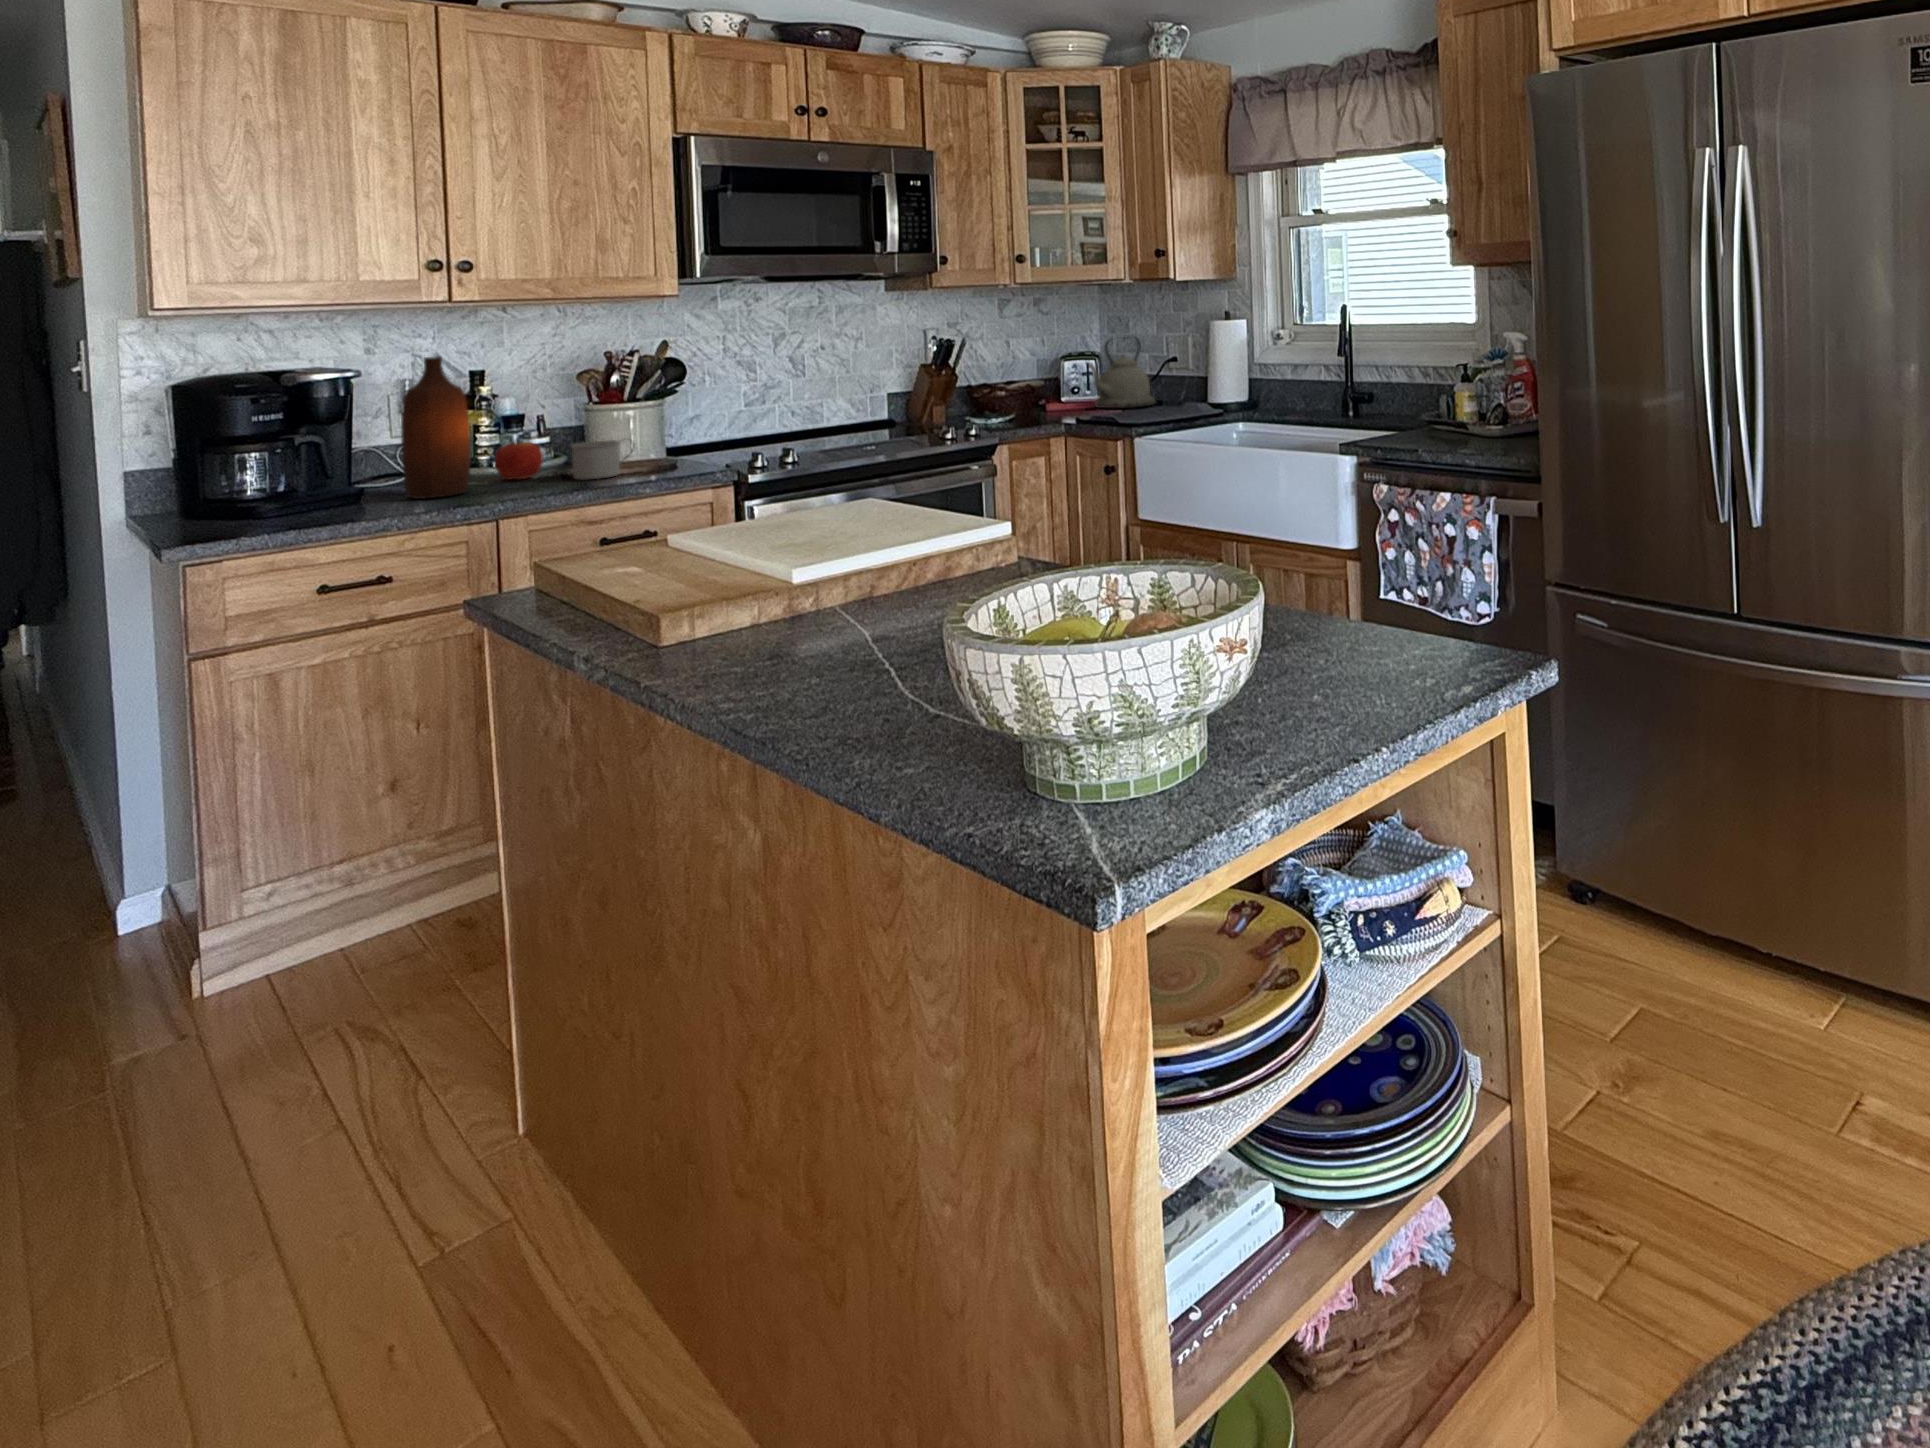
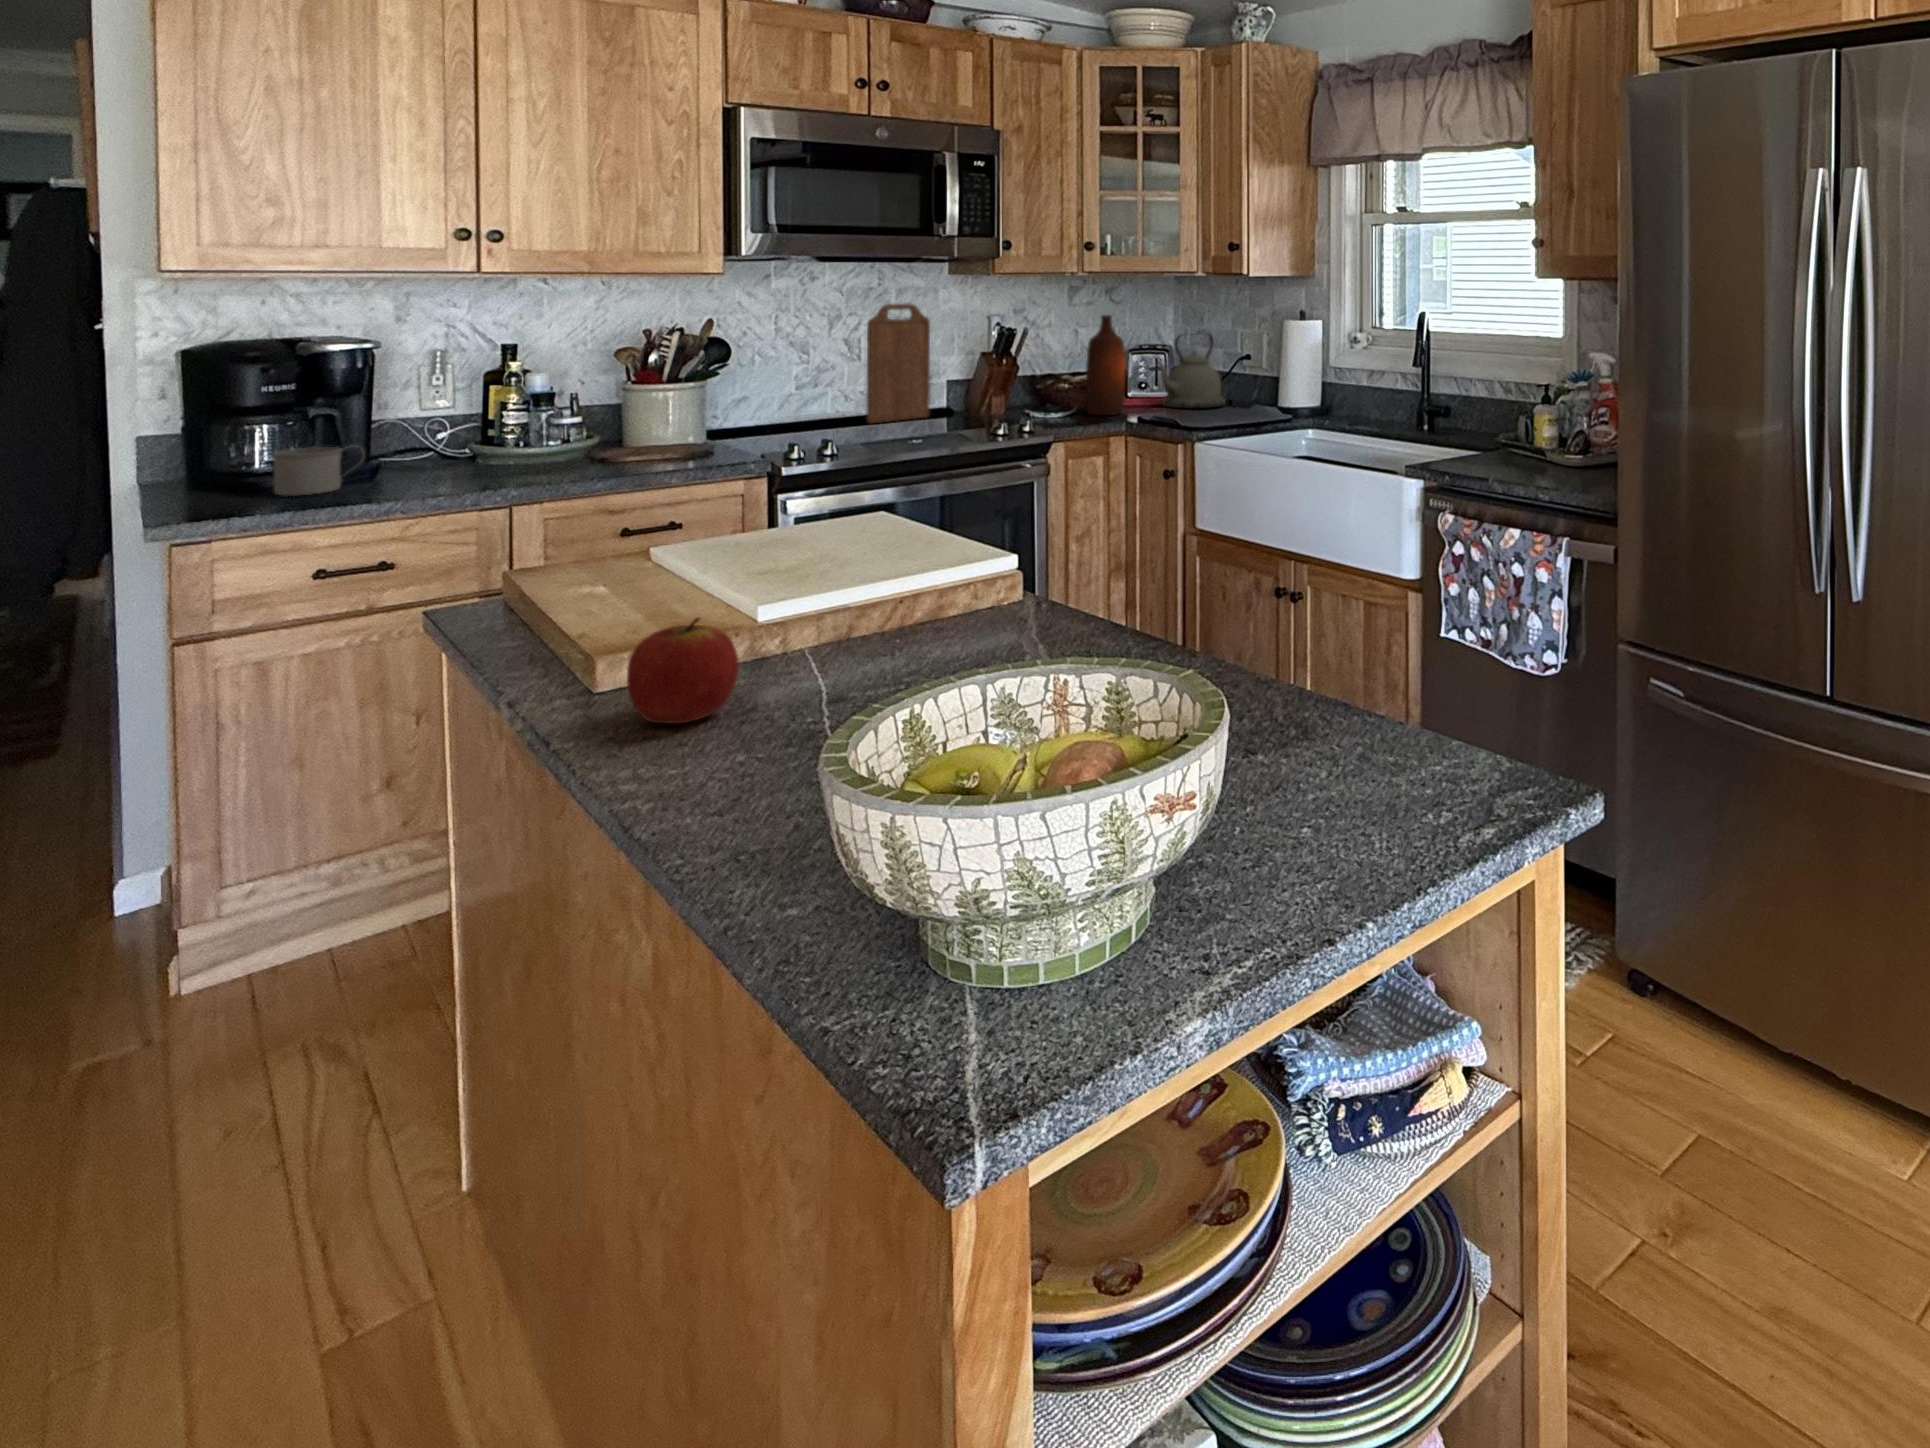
cutting board: none [814,319,876,434] -> present [867,304,930,423]
bottle: present [401,357,470,499] -> present [1086,315,1125,415]
mug: present [571,440,634,479] -> present [273,445,364,496]
apple: present [495,441,543,480] -> present [627,618,739,724]

